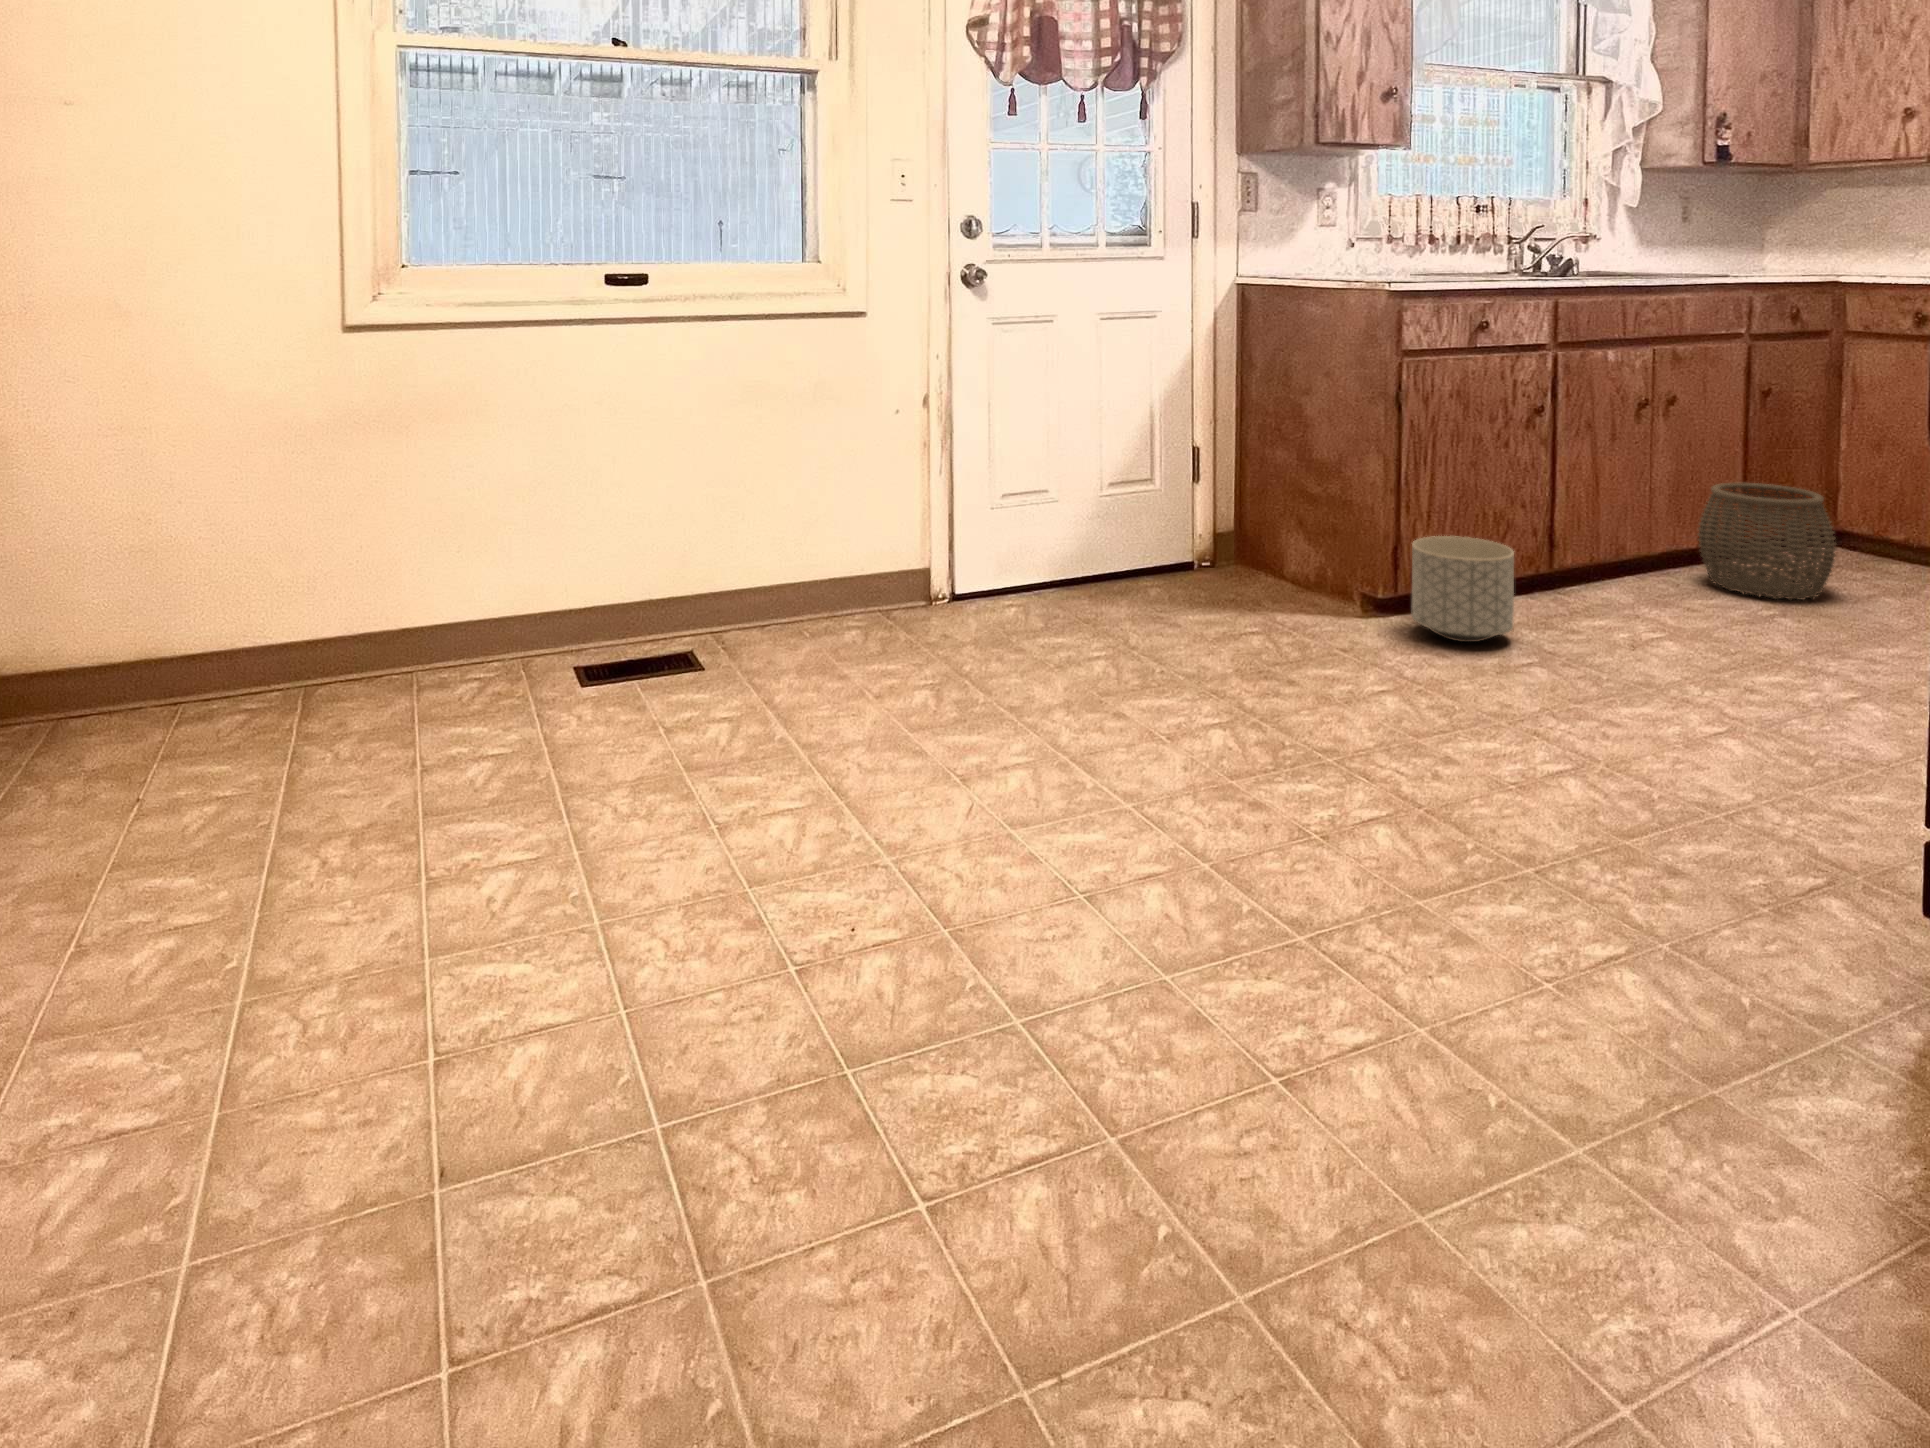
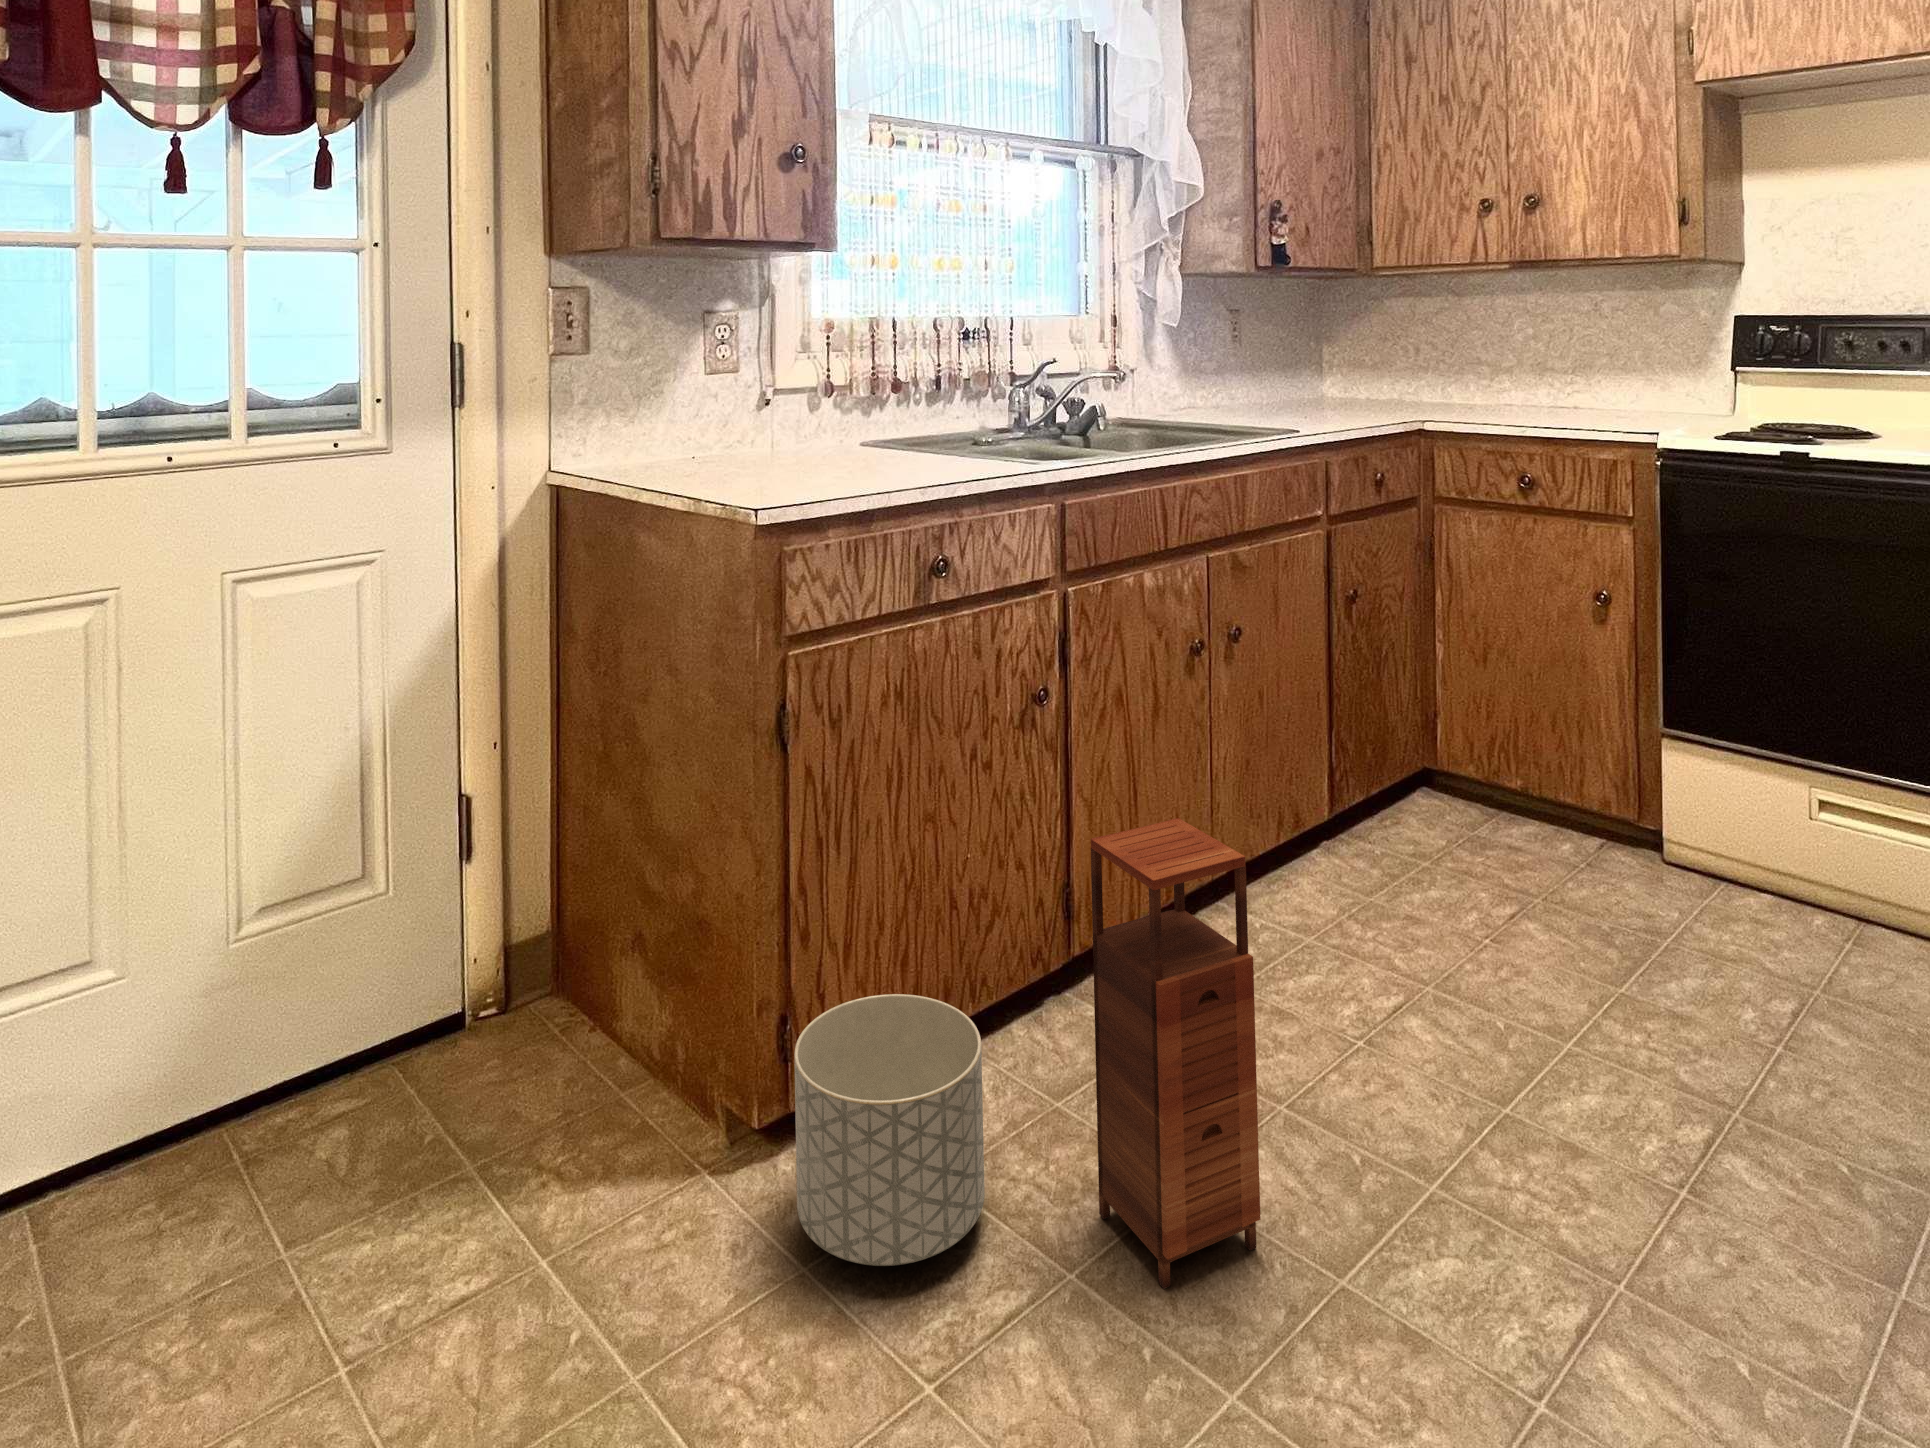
storage cabinet: none [1577,453,1674,664] -> present [1091,818,1260,1289]
woven basket: present [1698,483,1836,600] -> none [1279,753,1467,963]

